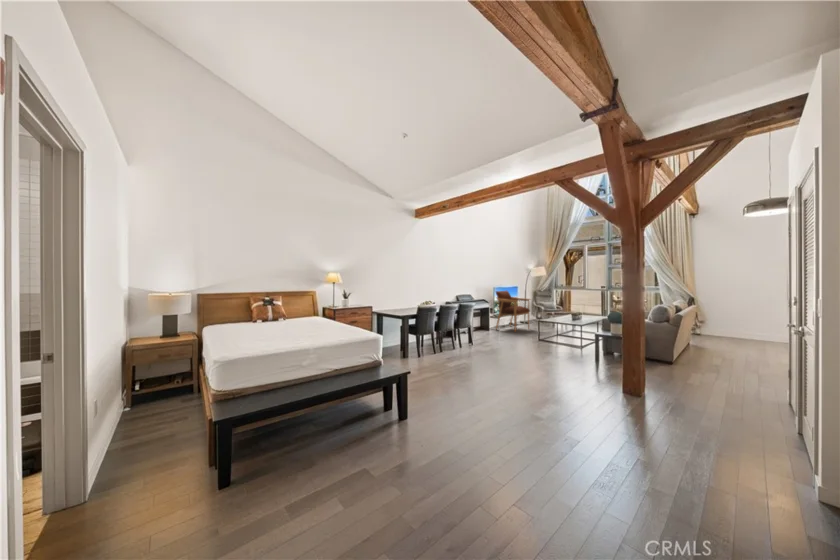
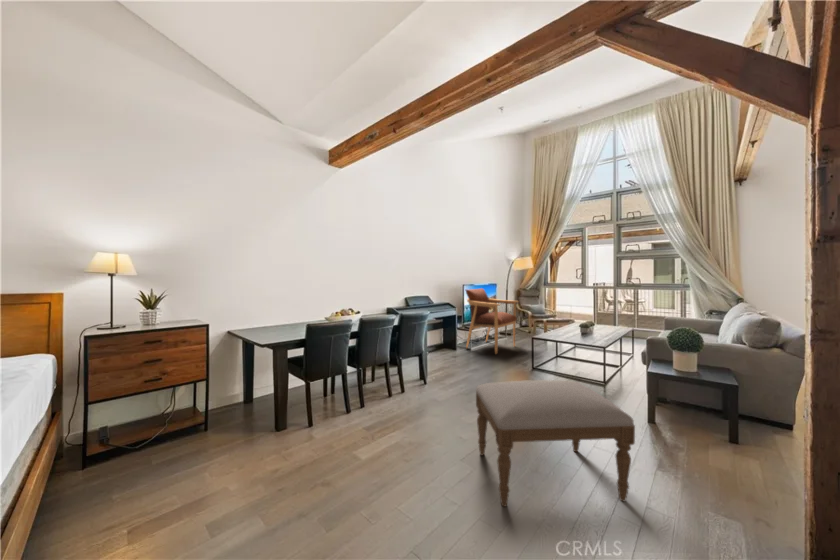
ottoman: none [499,329,558,370] -> present [476,380,635,506]

